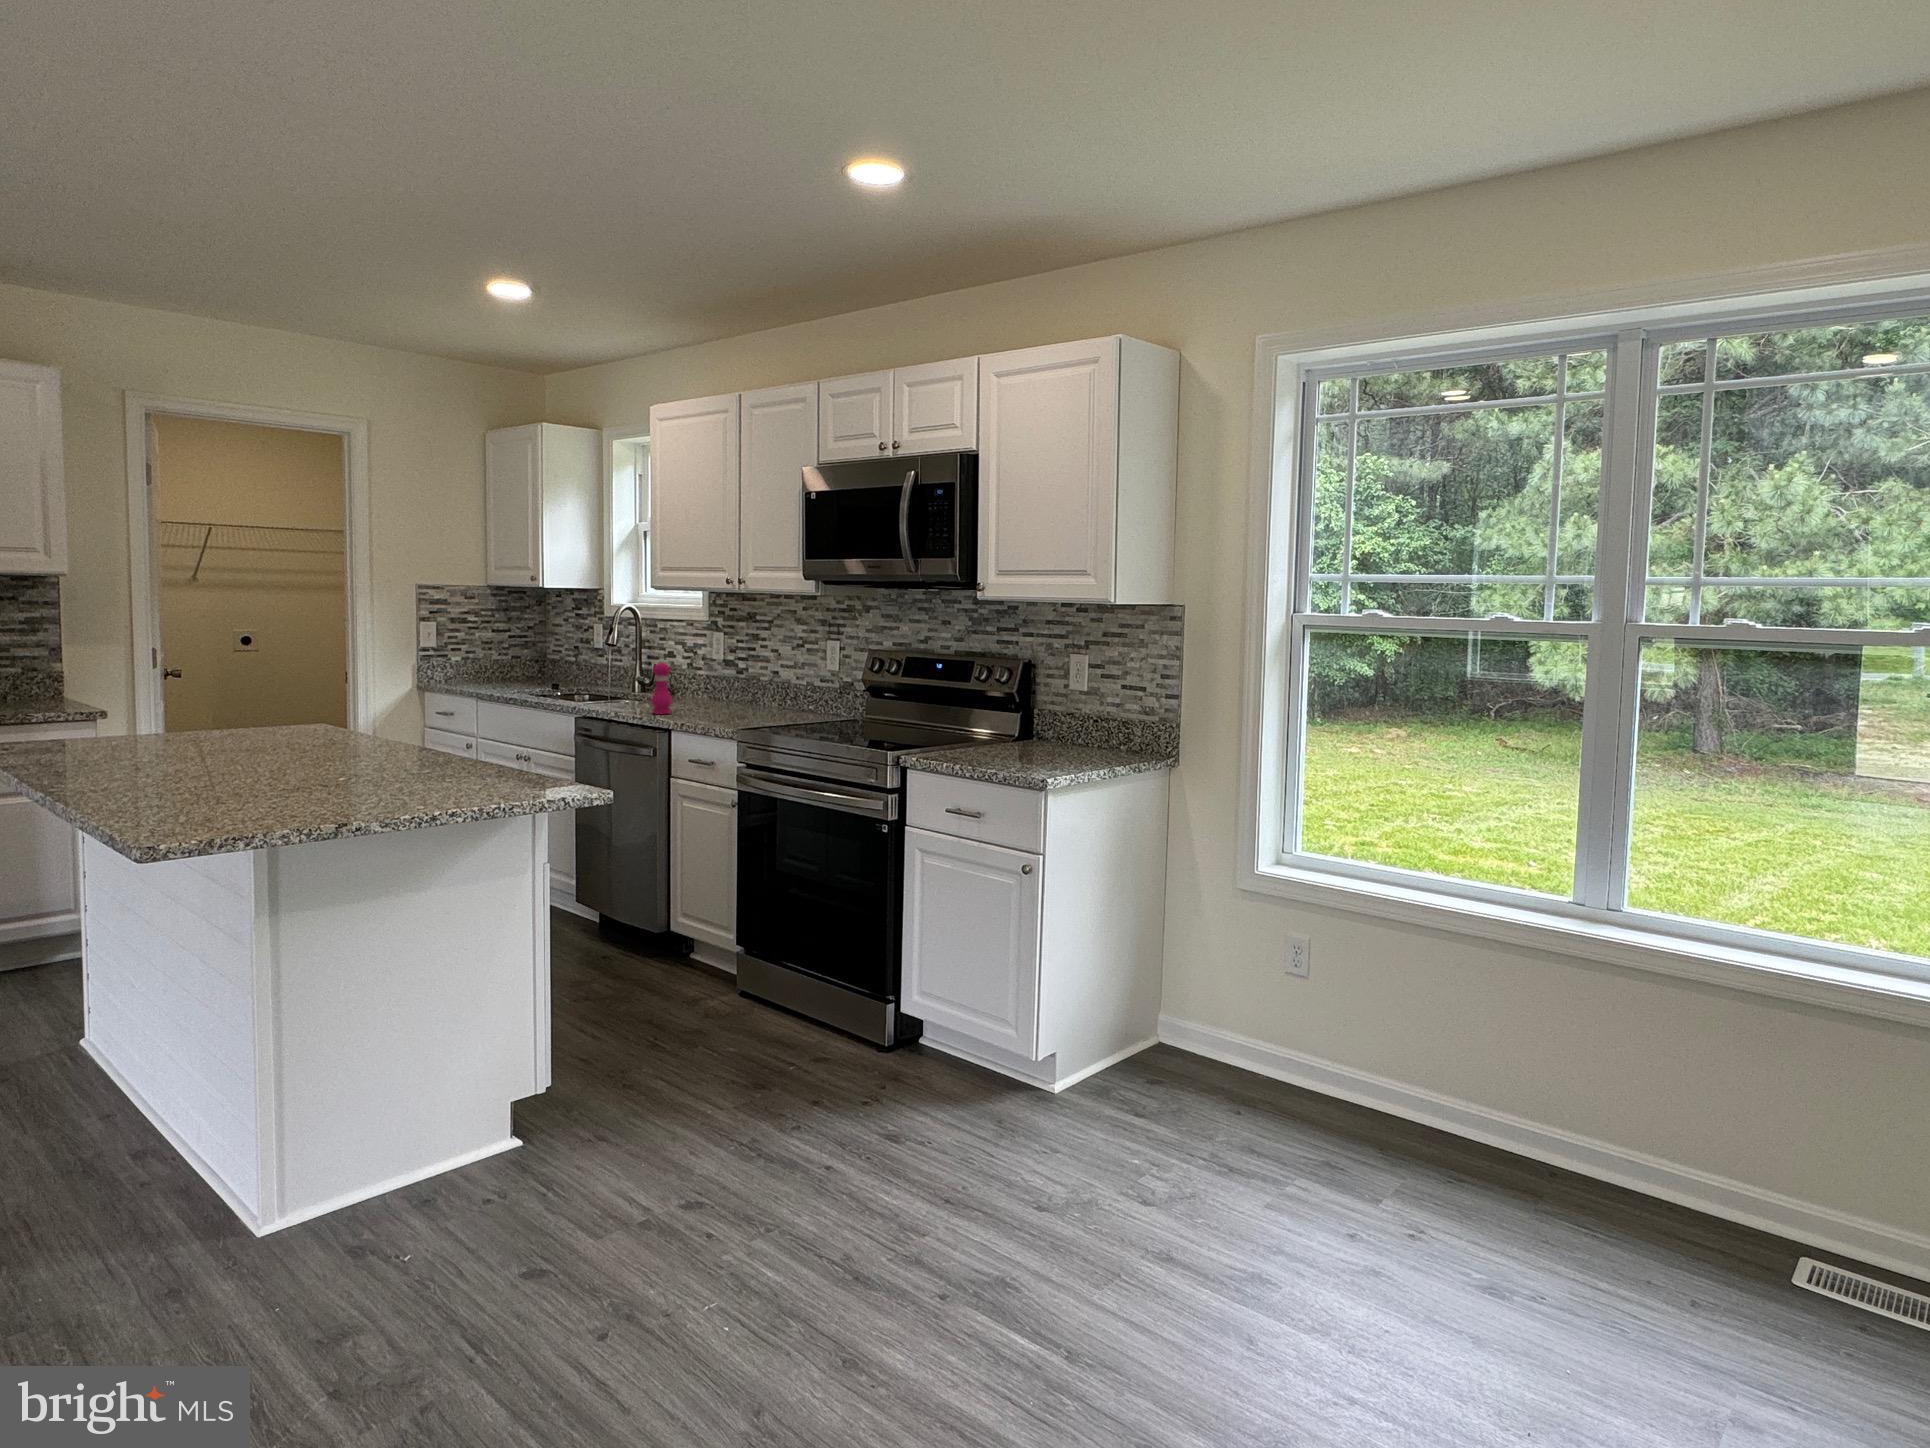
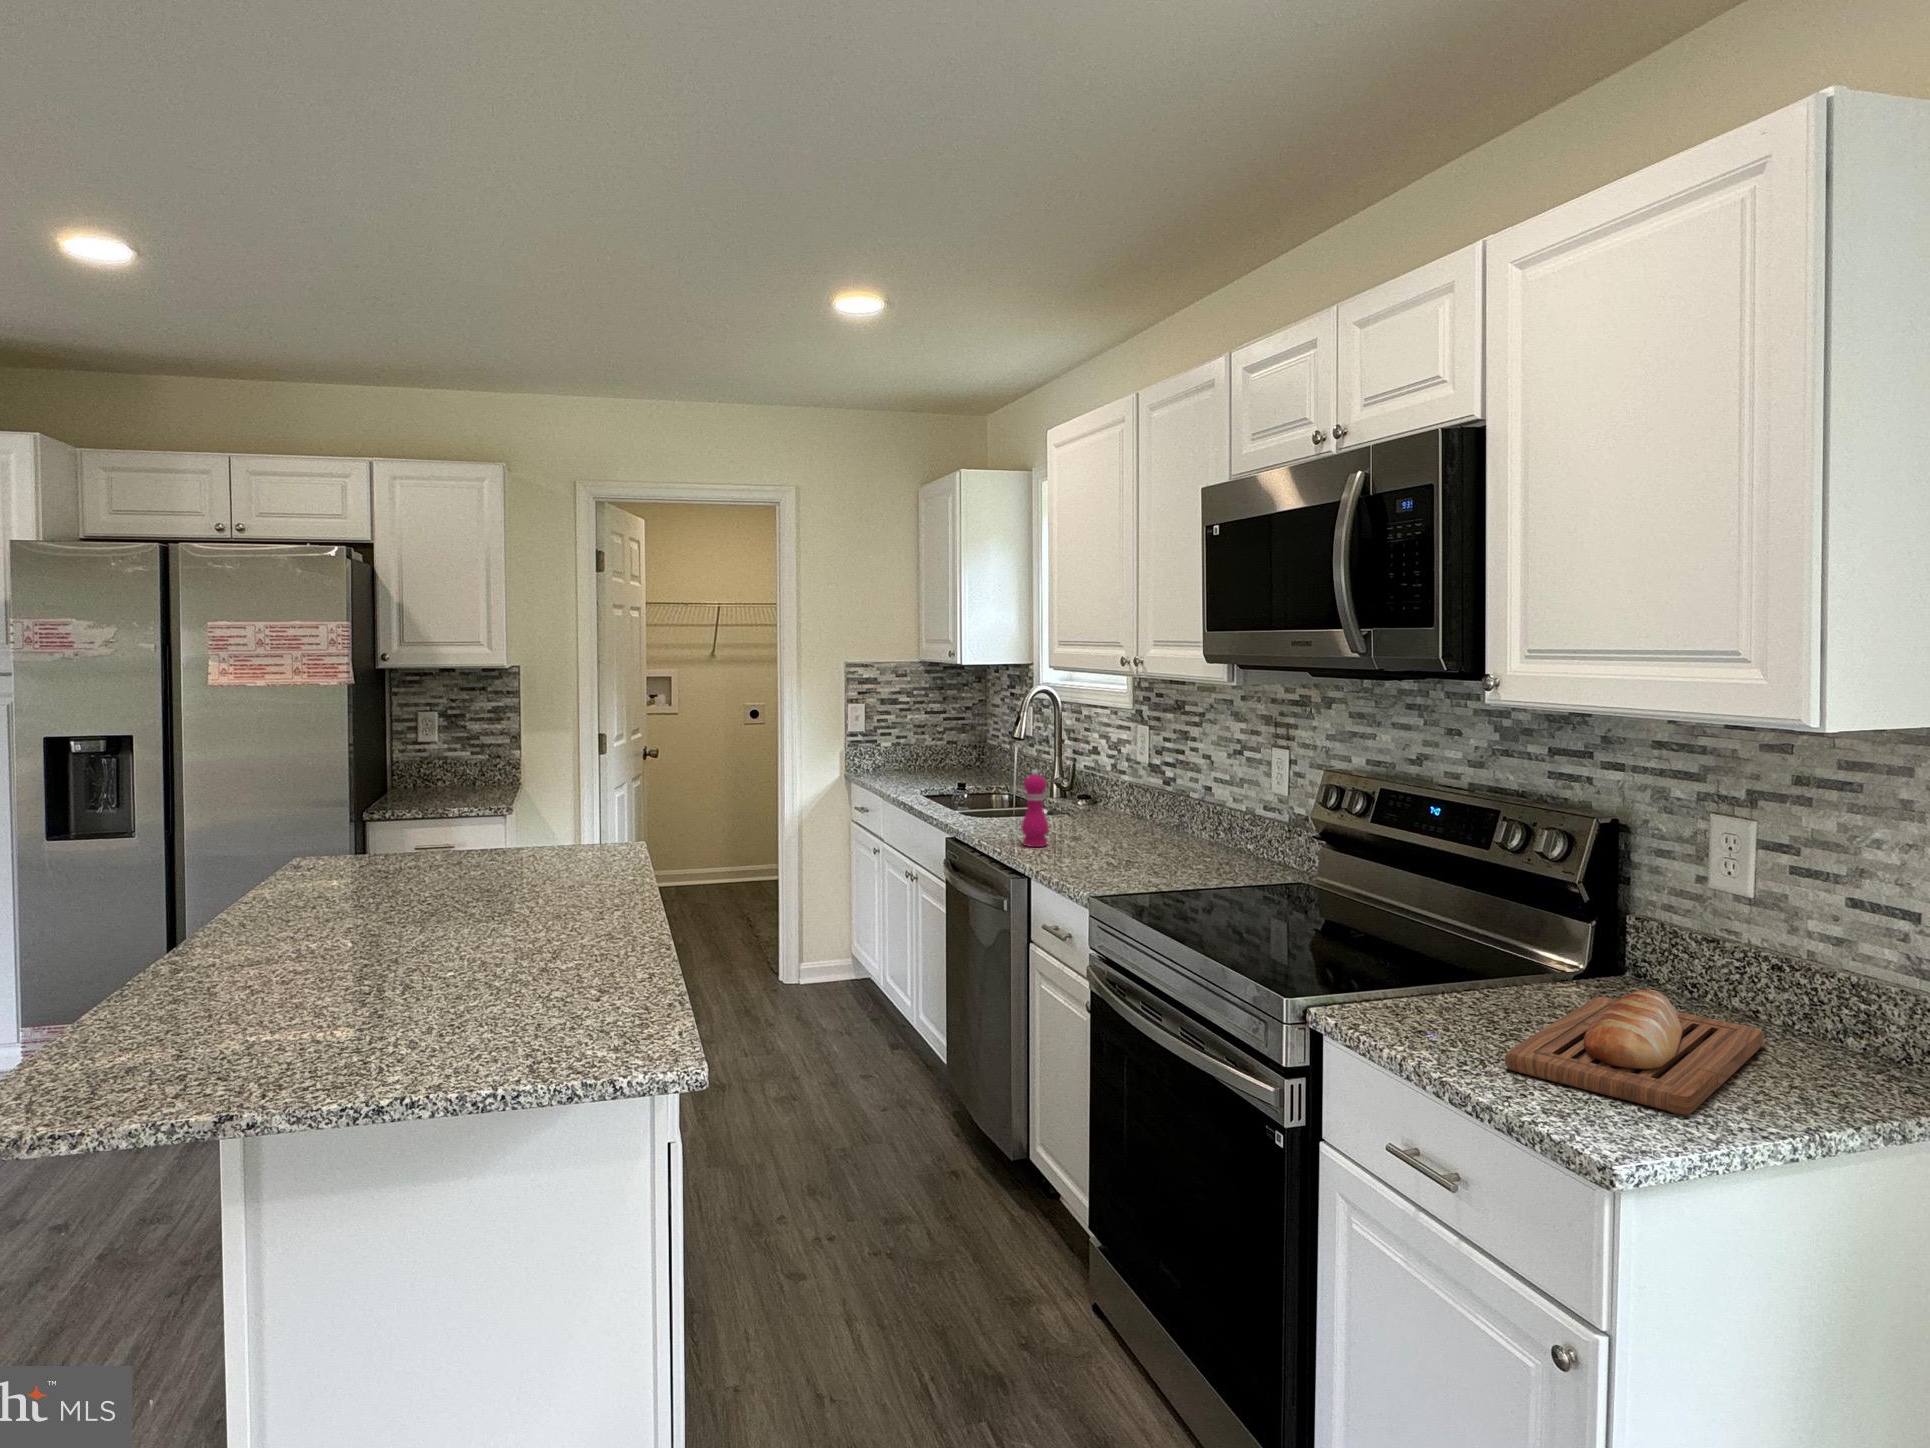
bread loaf: none [995,731,1090,767] -> present [1505,990,1763,1115]

